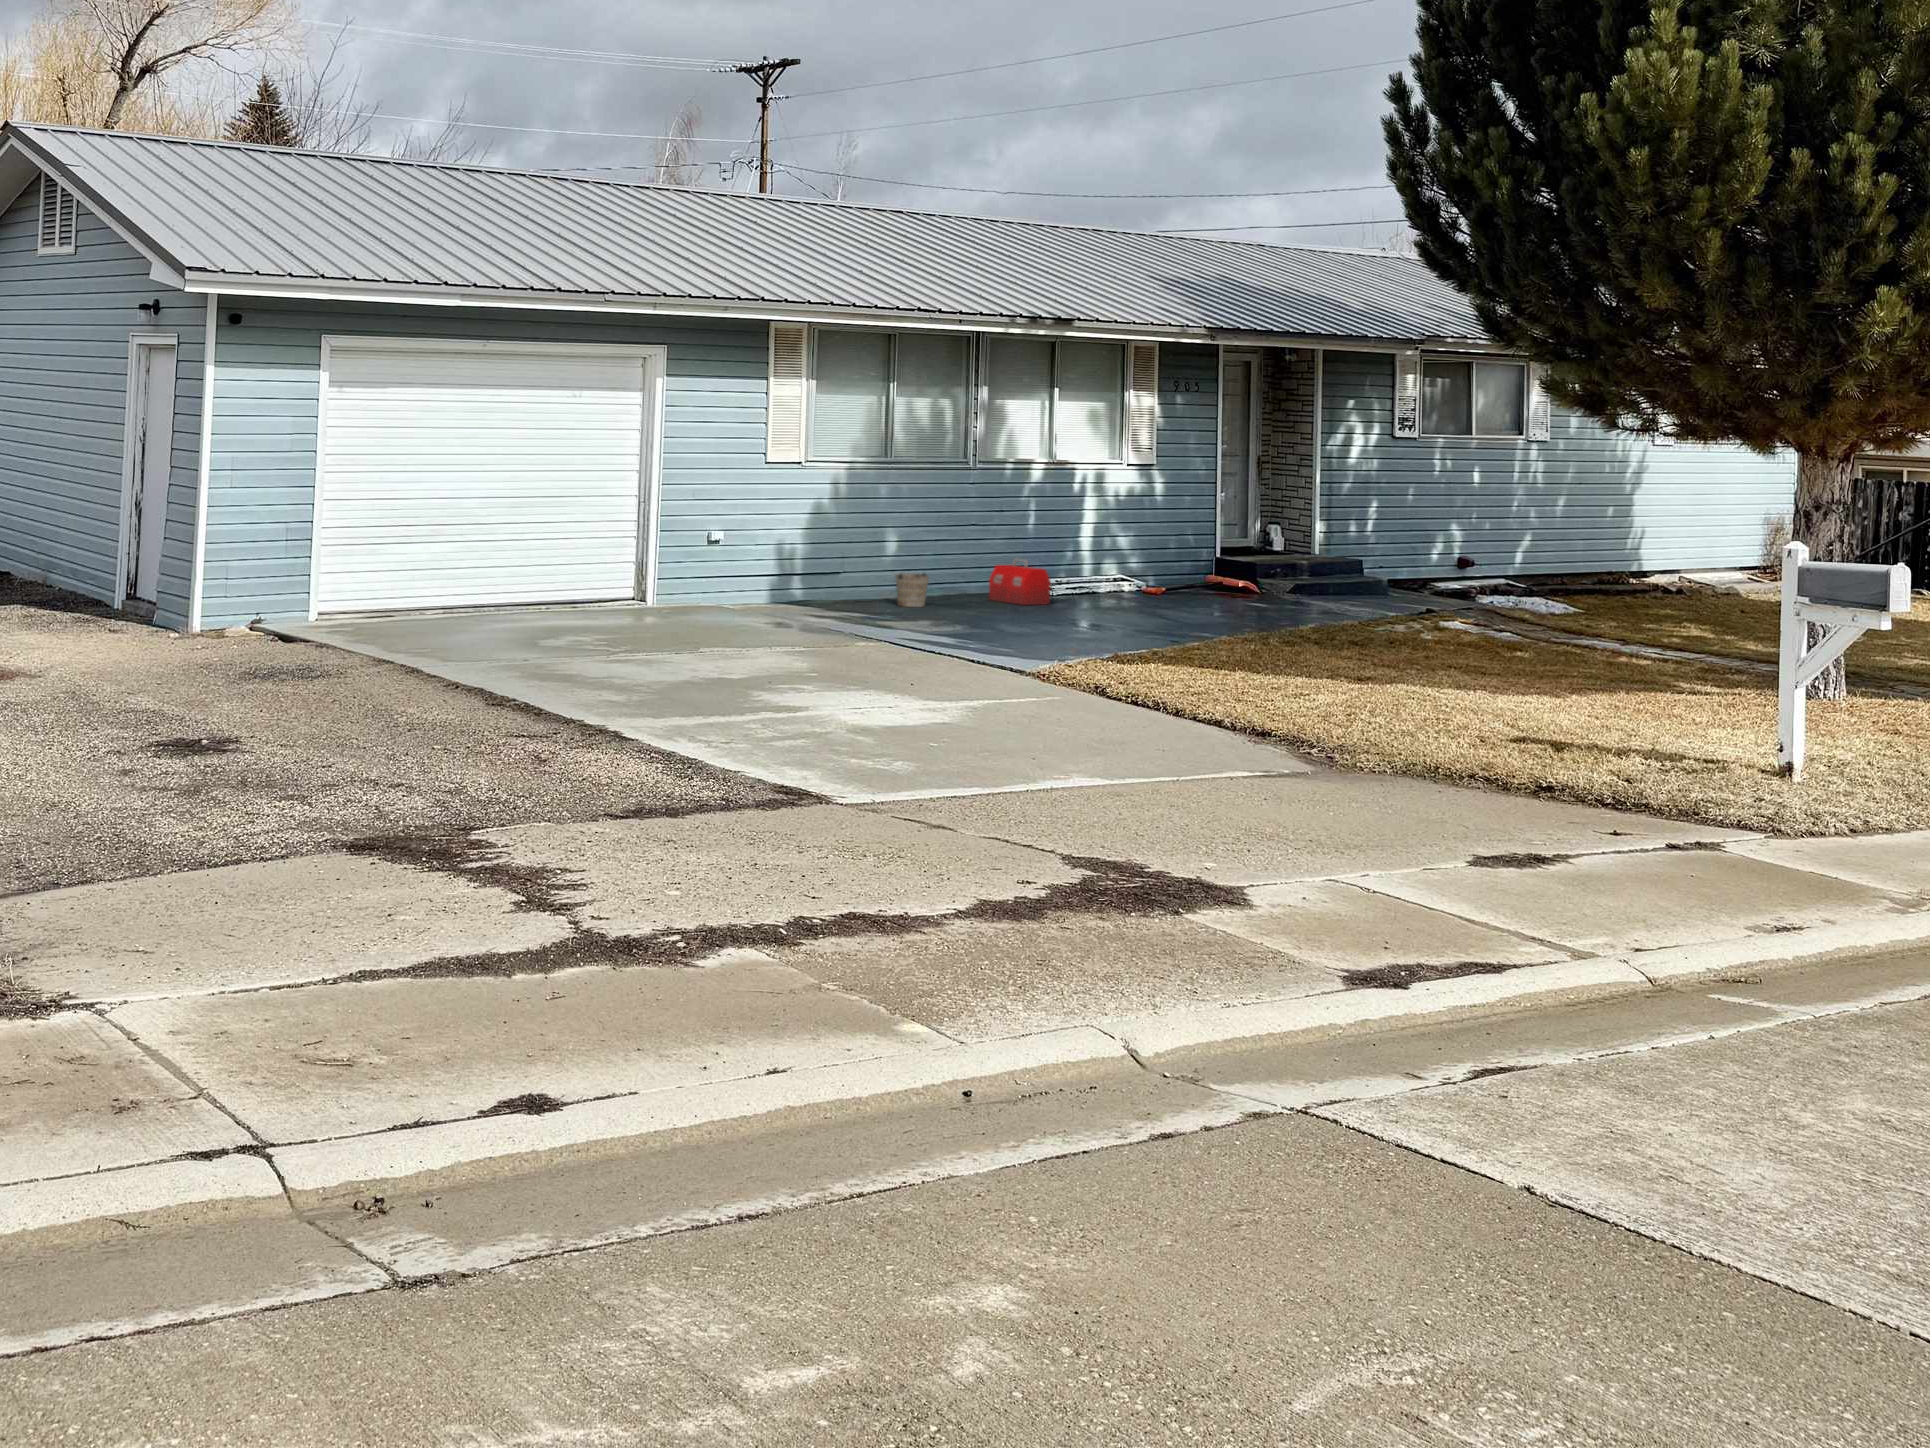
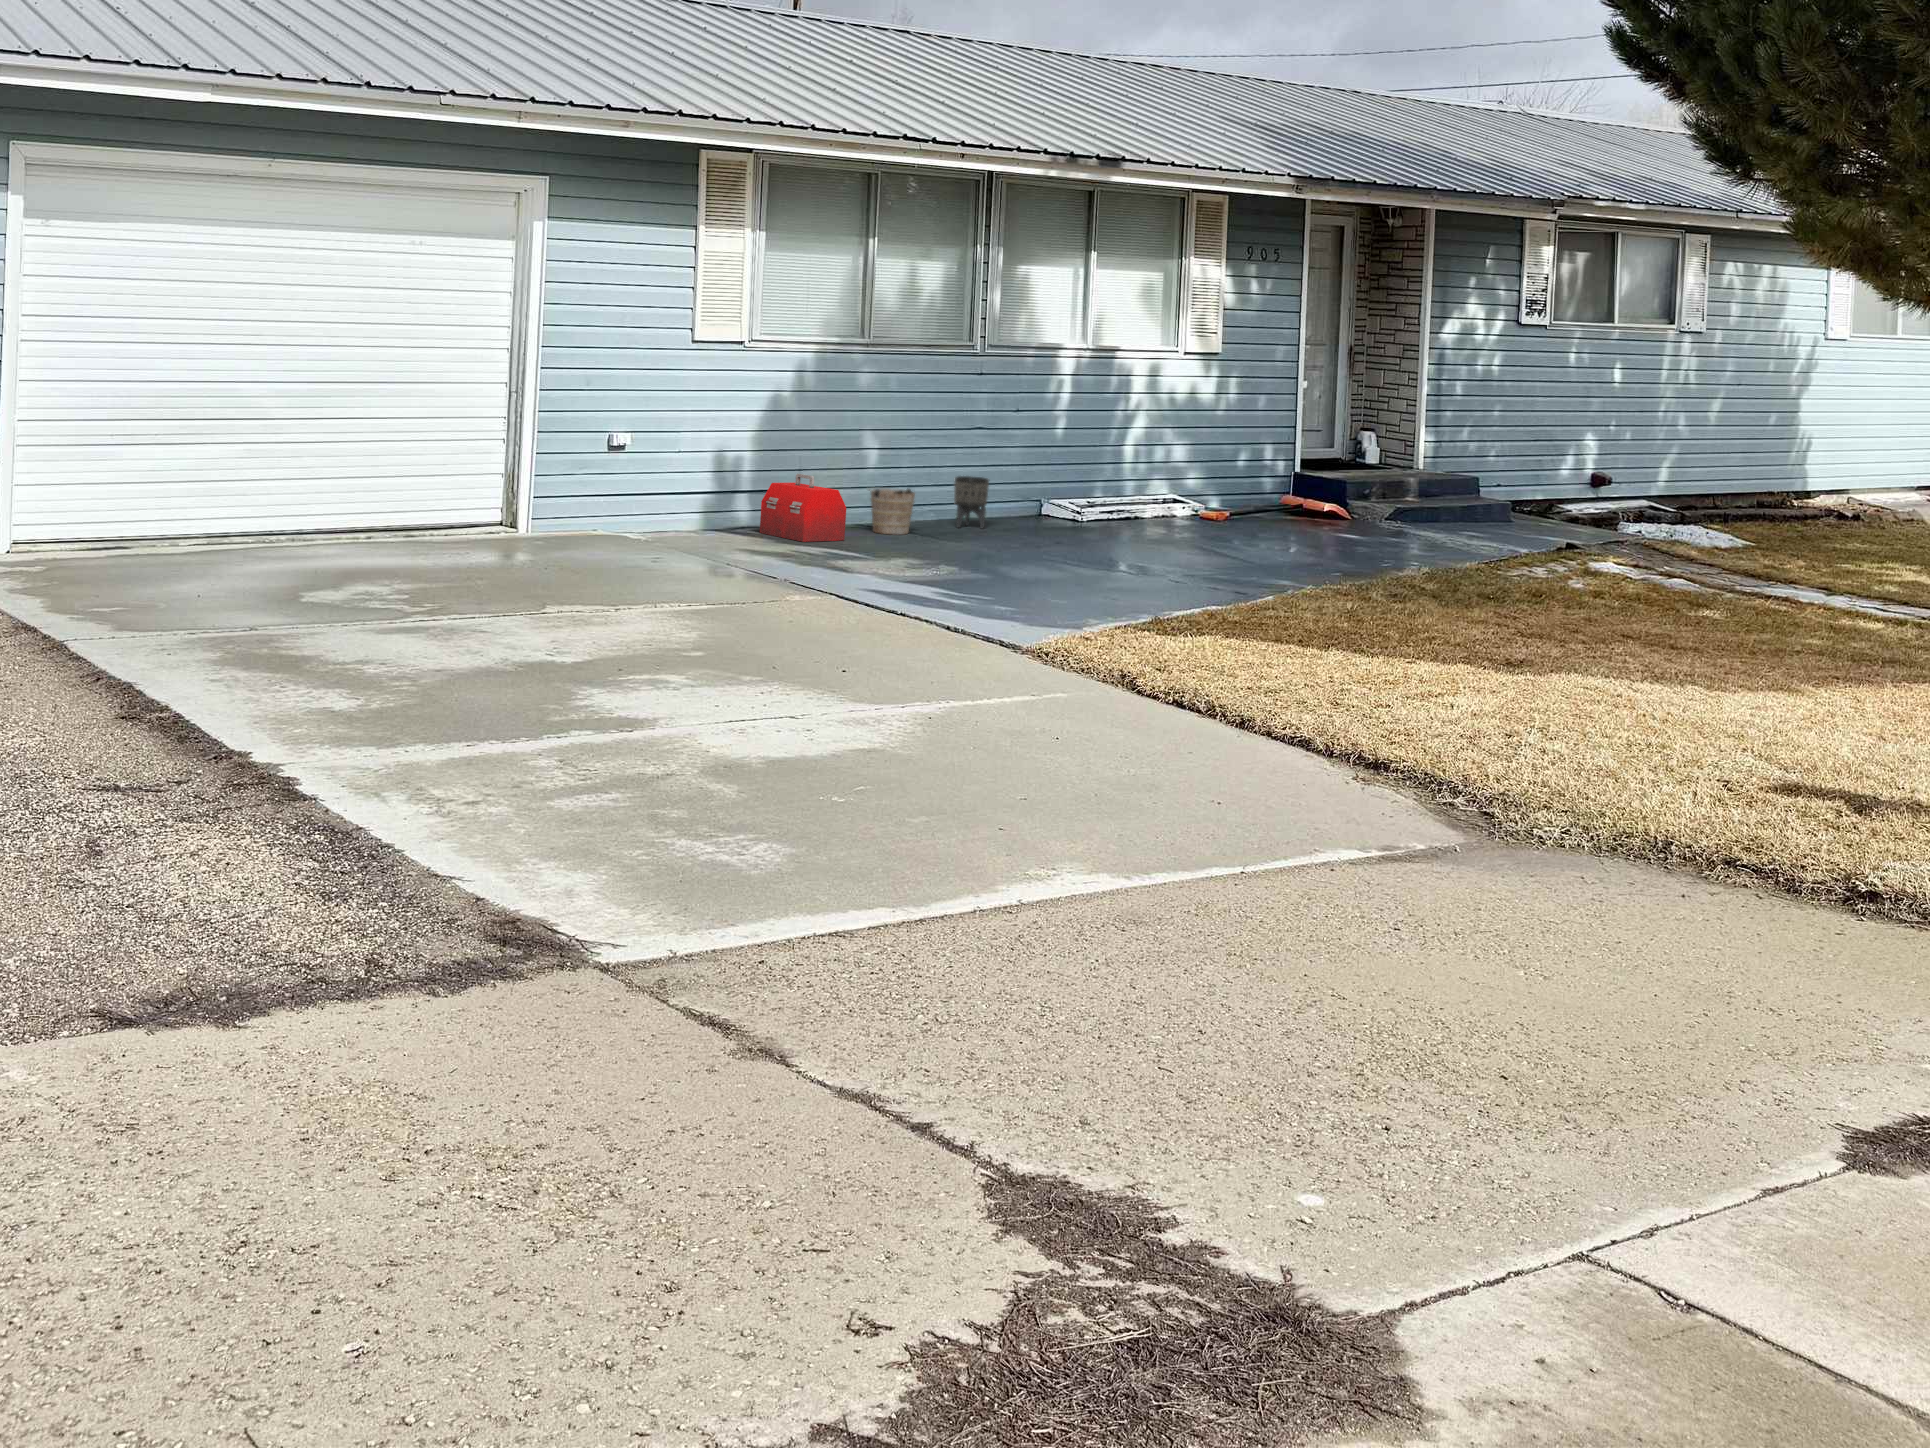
toolbox: present [989,558,1051,605] -> present [760,474,846,542]
planter: none [957,563,983,603] -> present [954,476,989,528]

